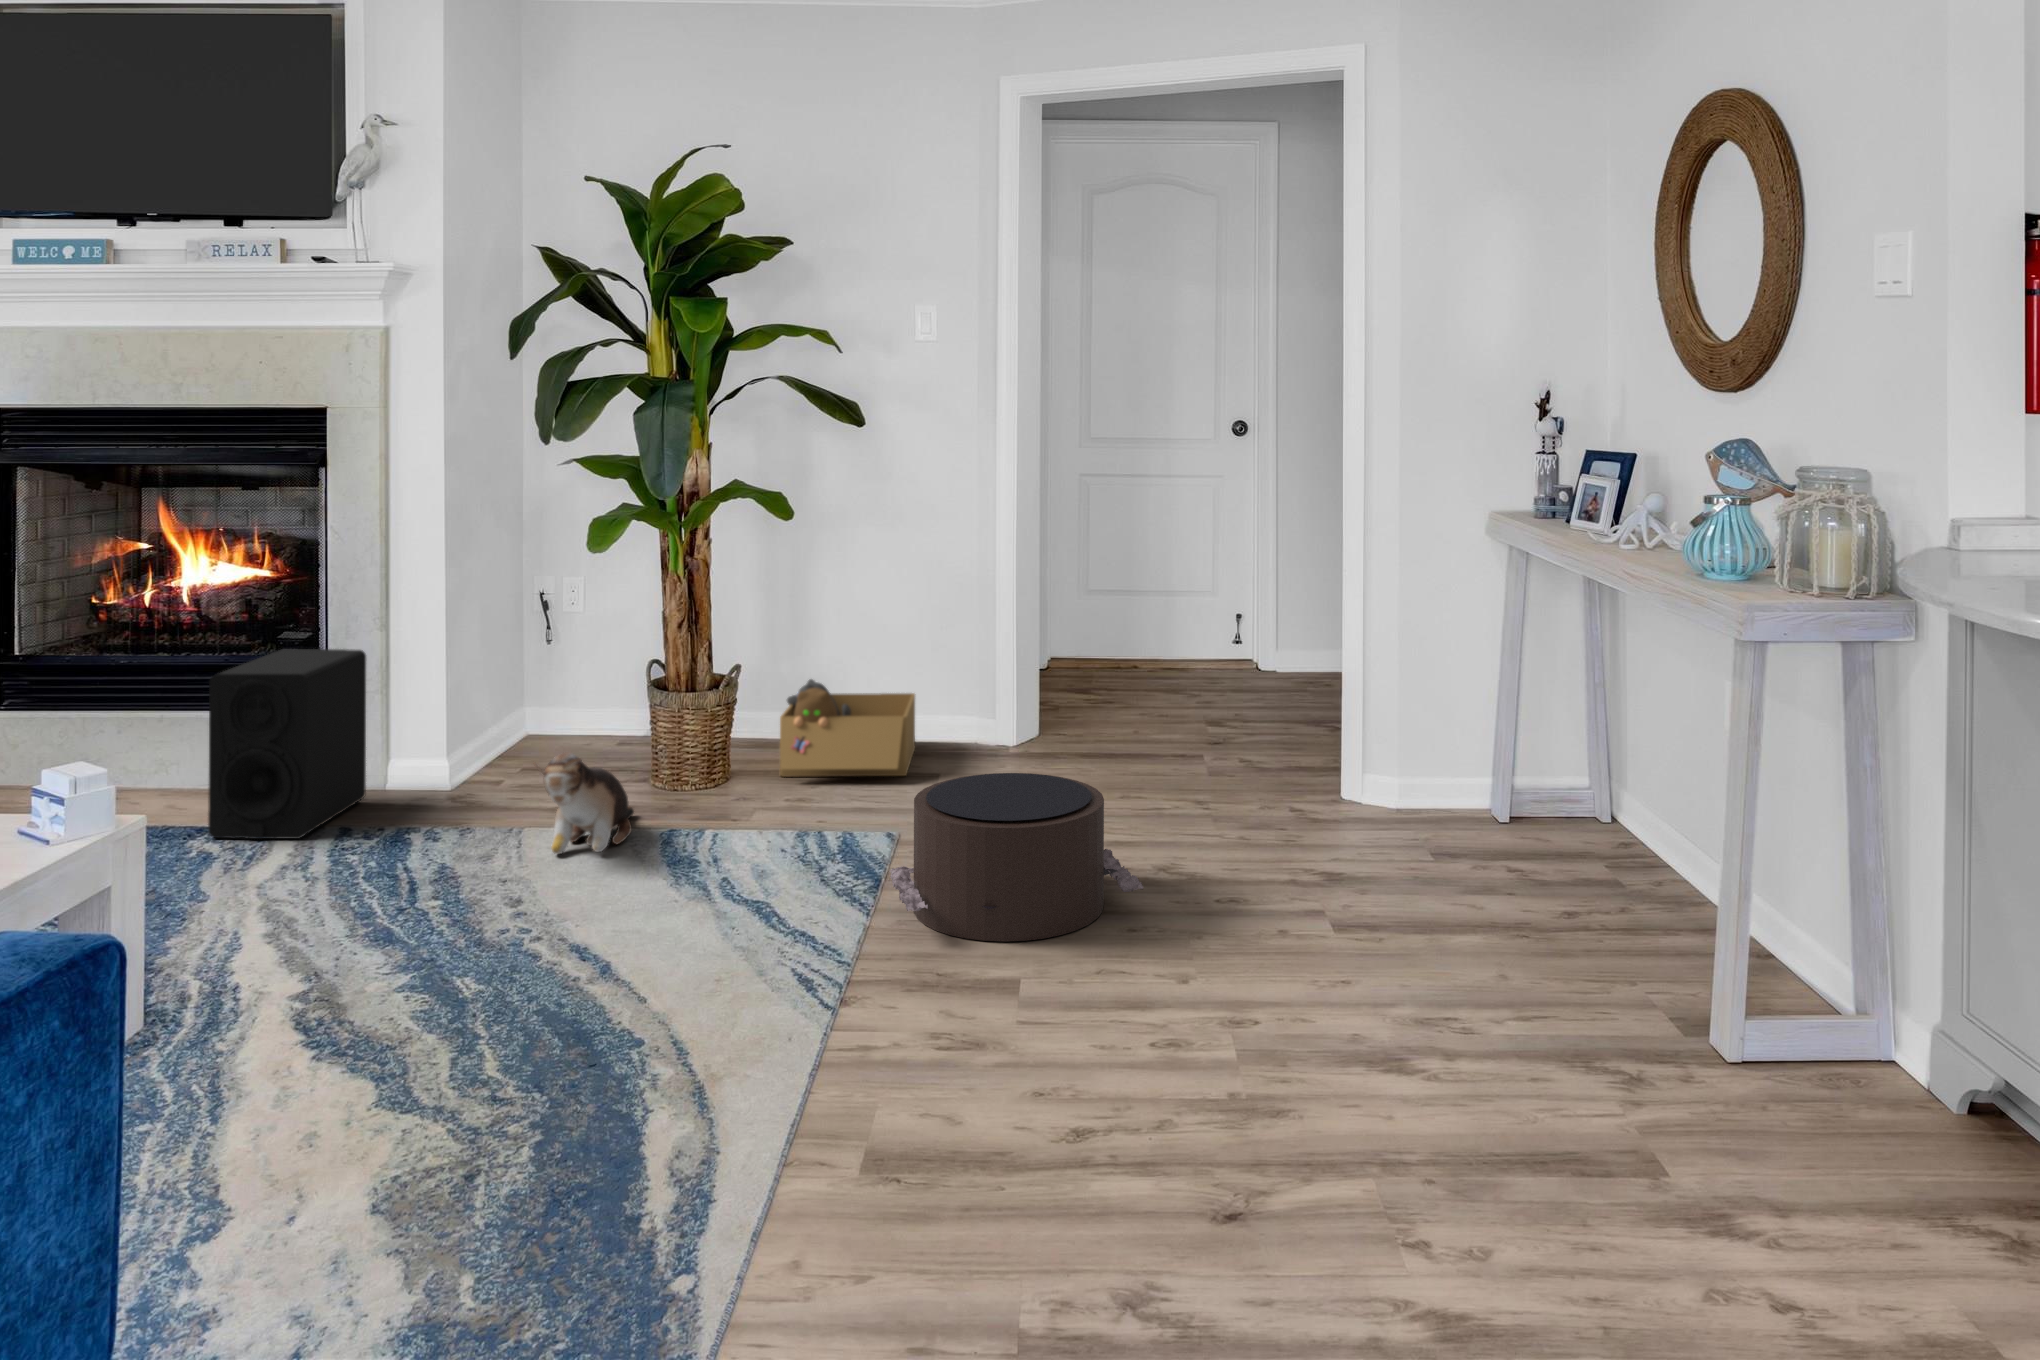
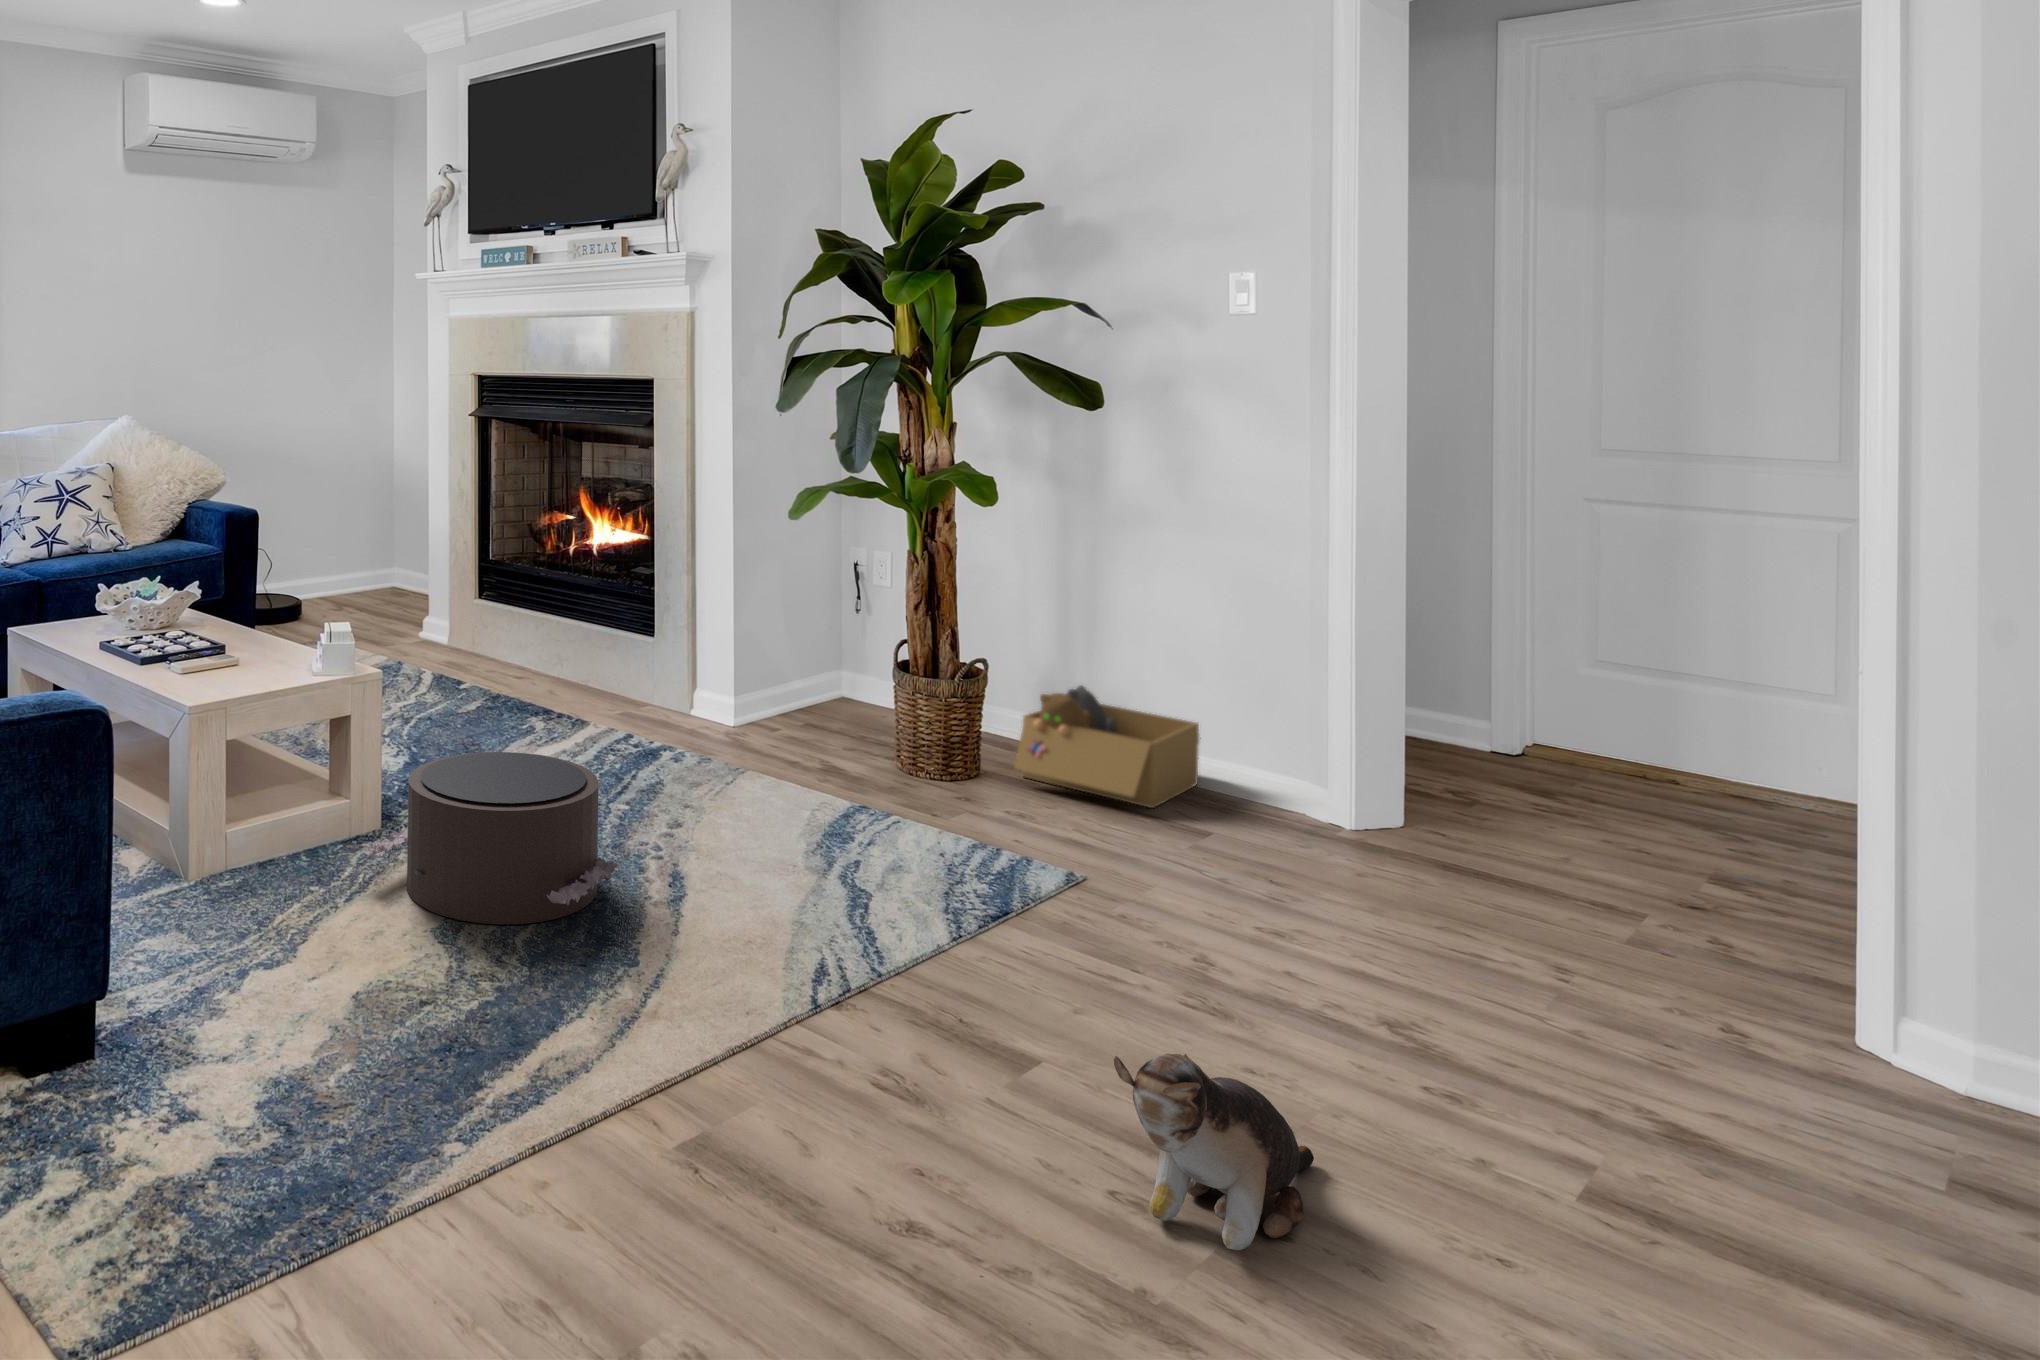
speaker: present [208,649,366,839] -> none [544,577,671,731]
plush toy: present [533,752,634,854] -> present [1114,1054,1314,1250]
pouf: present [890,773,1143,942] -> present [365,752,620,924]

